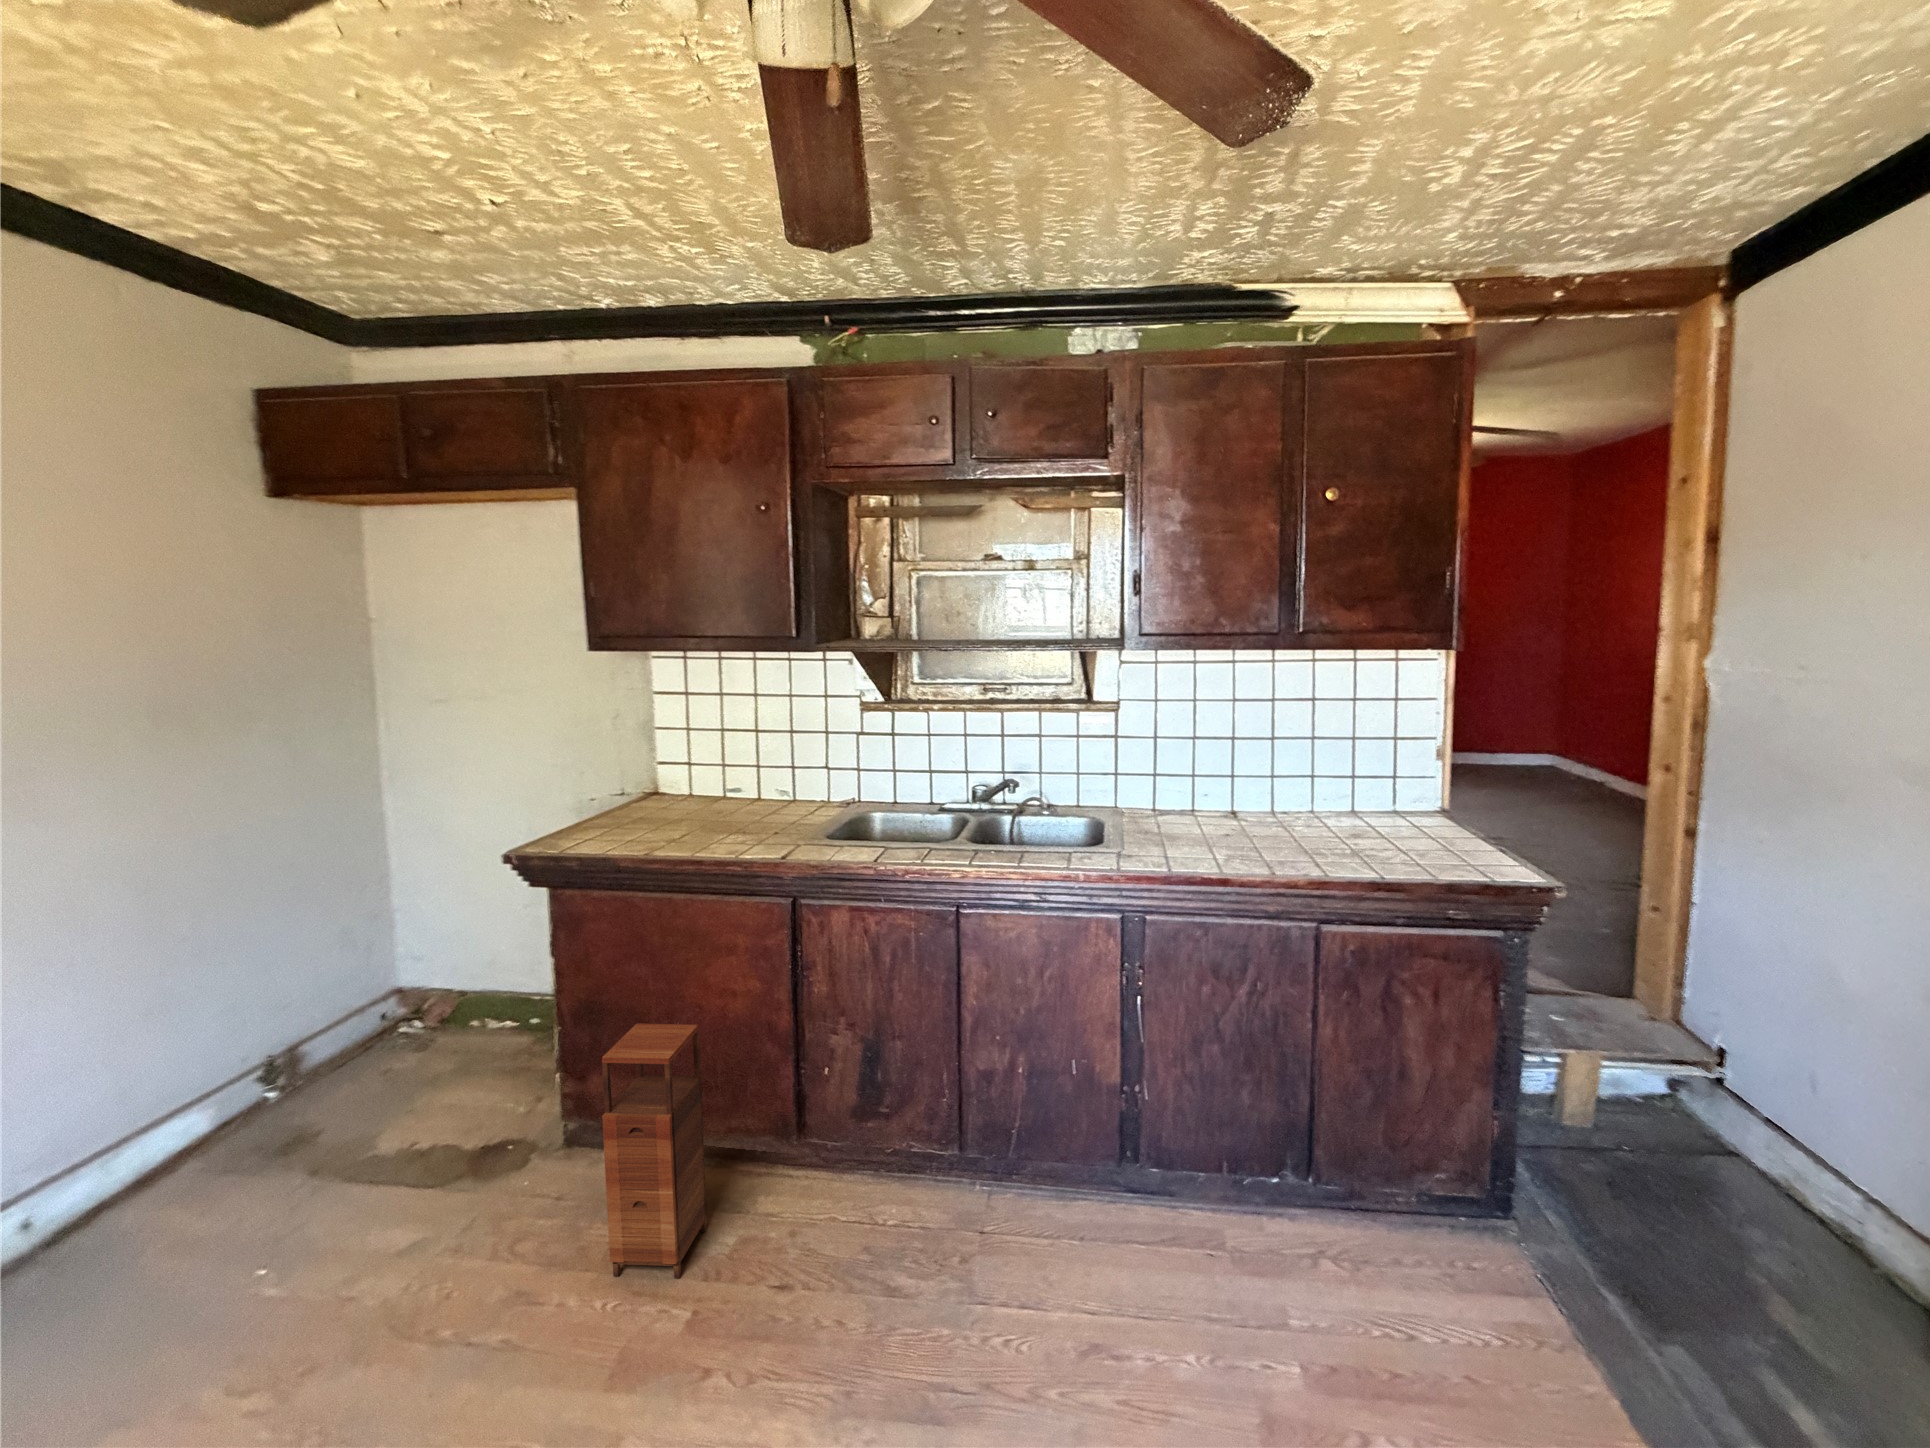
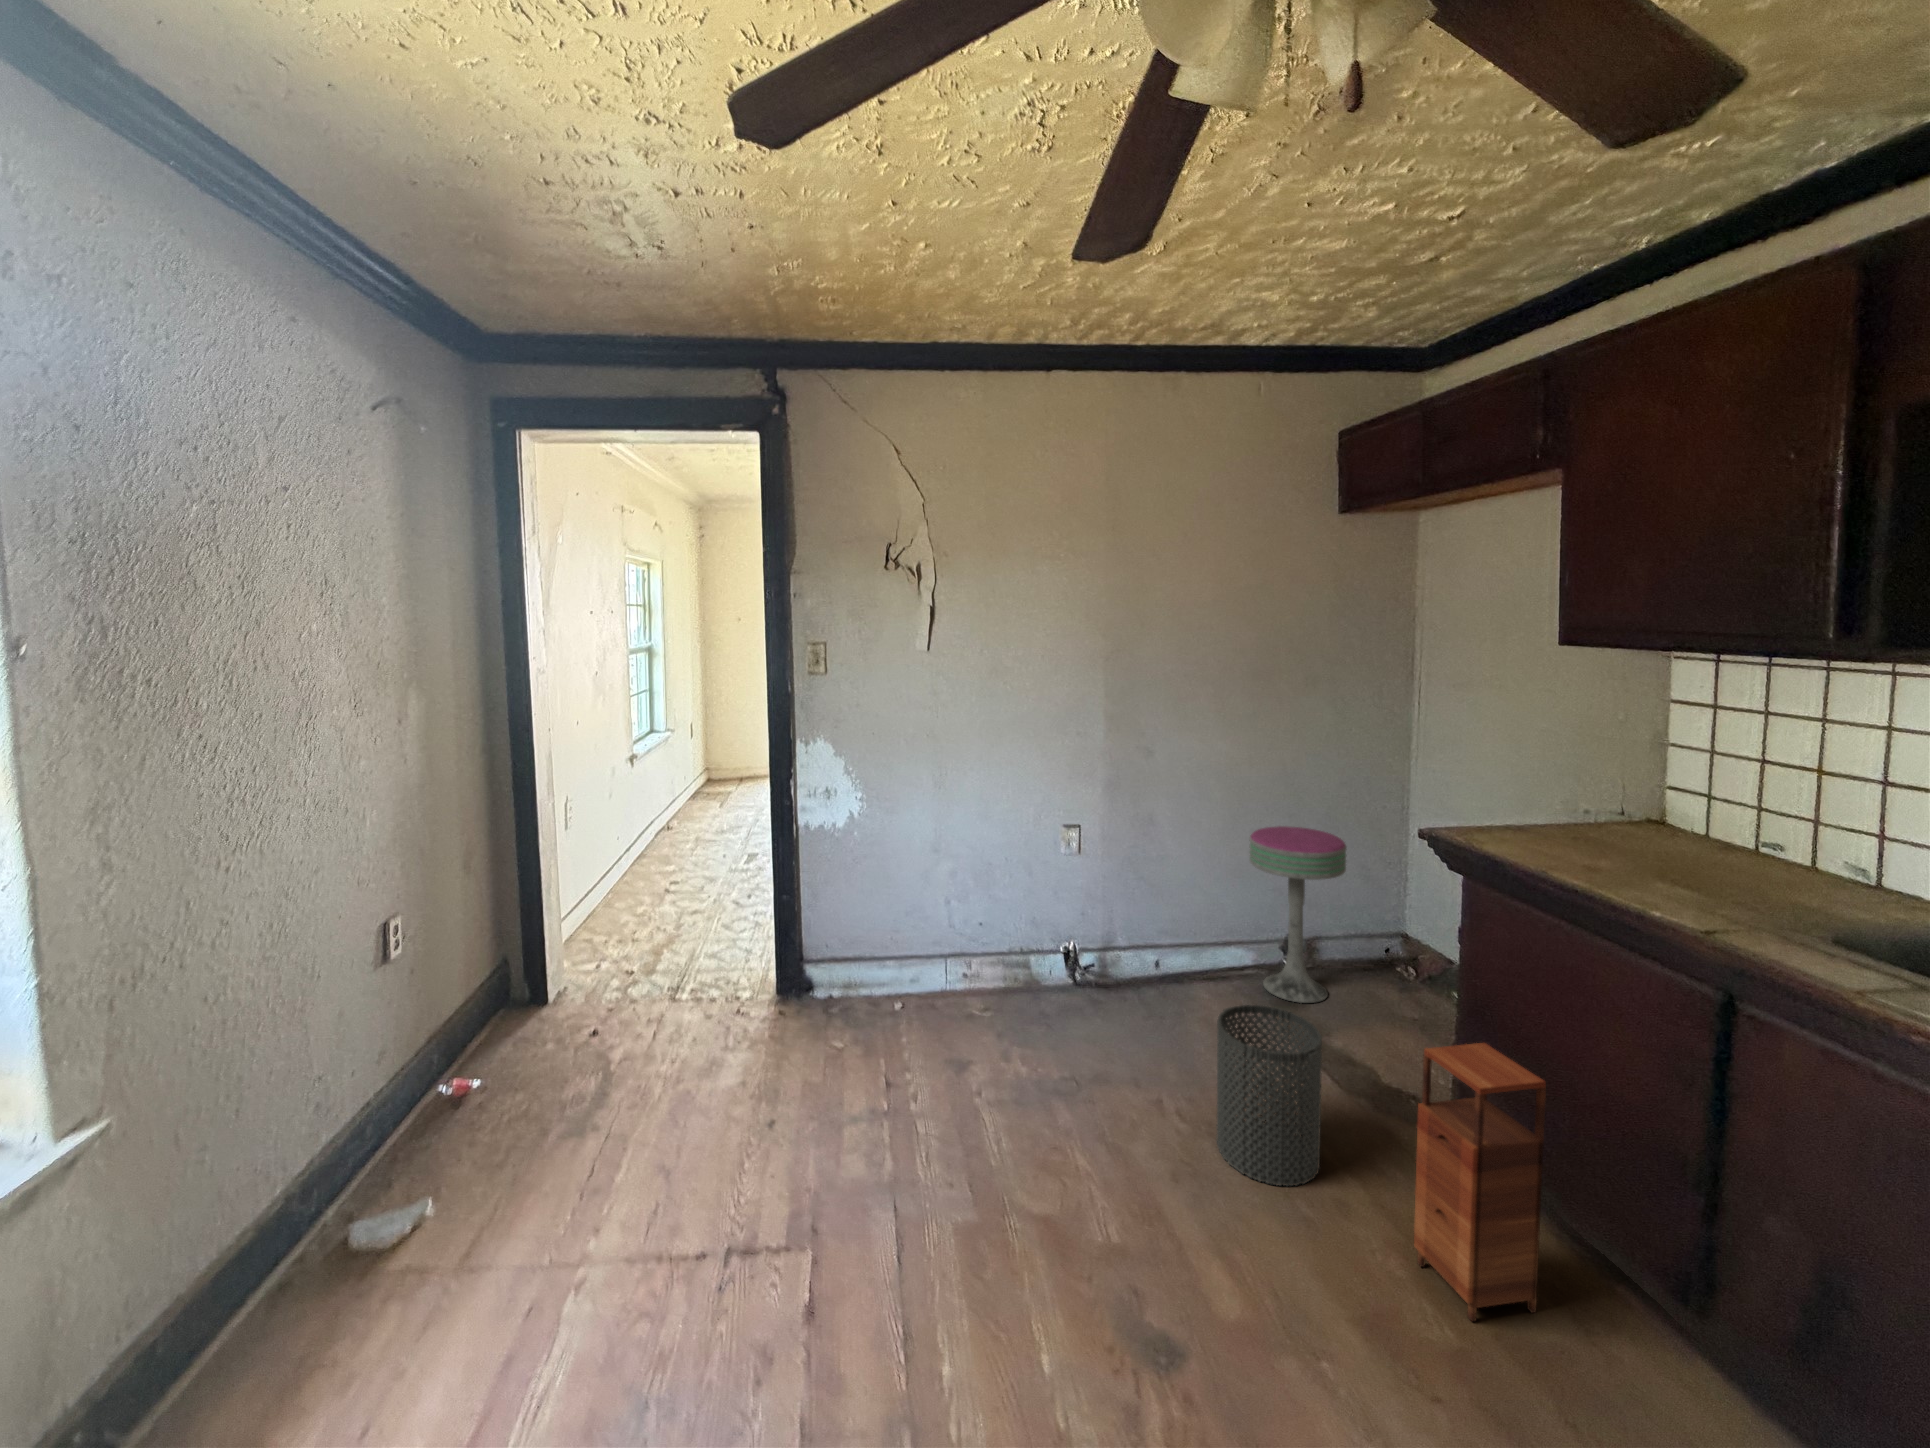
bar stool: none [192,903,350,1149] -> present [1249,826,1346,1003]
trash can: none [302,1120,472,1375] -> present [1216,1005,1322,1186]

